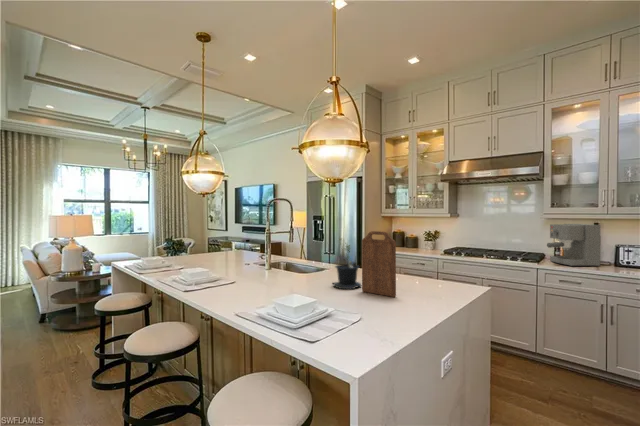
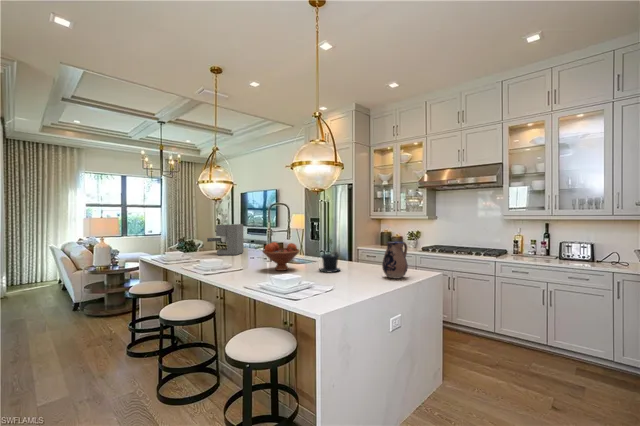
coffee maker: present [547,224,600,266] -> present [207,224,244,255]
cutting board: present [362,231,396,297] -> none [340,228,364,277]
fruit bowl: none [260,248,308,286] -> present [263,242,300,271]
ceramic pitcher: none [421,250,456,300] -> present [382,242,408,279]

